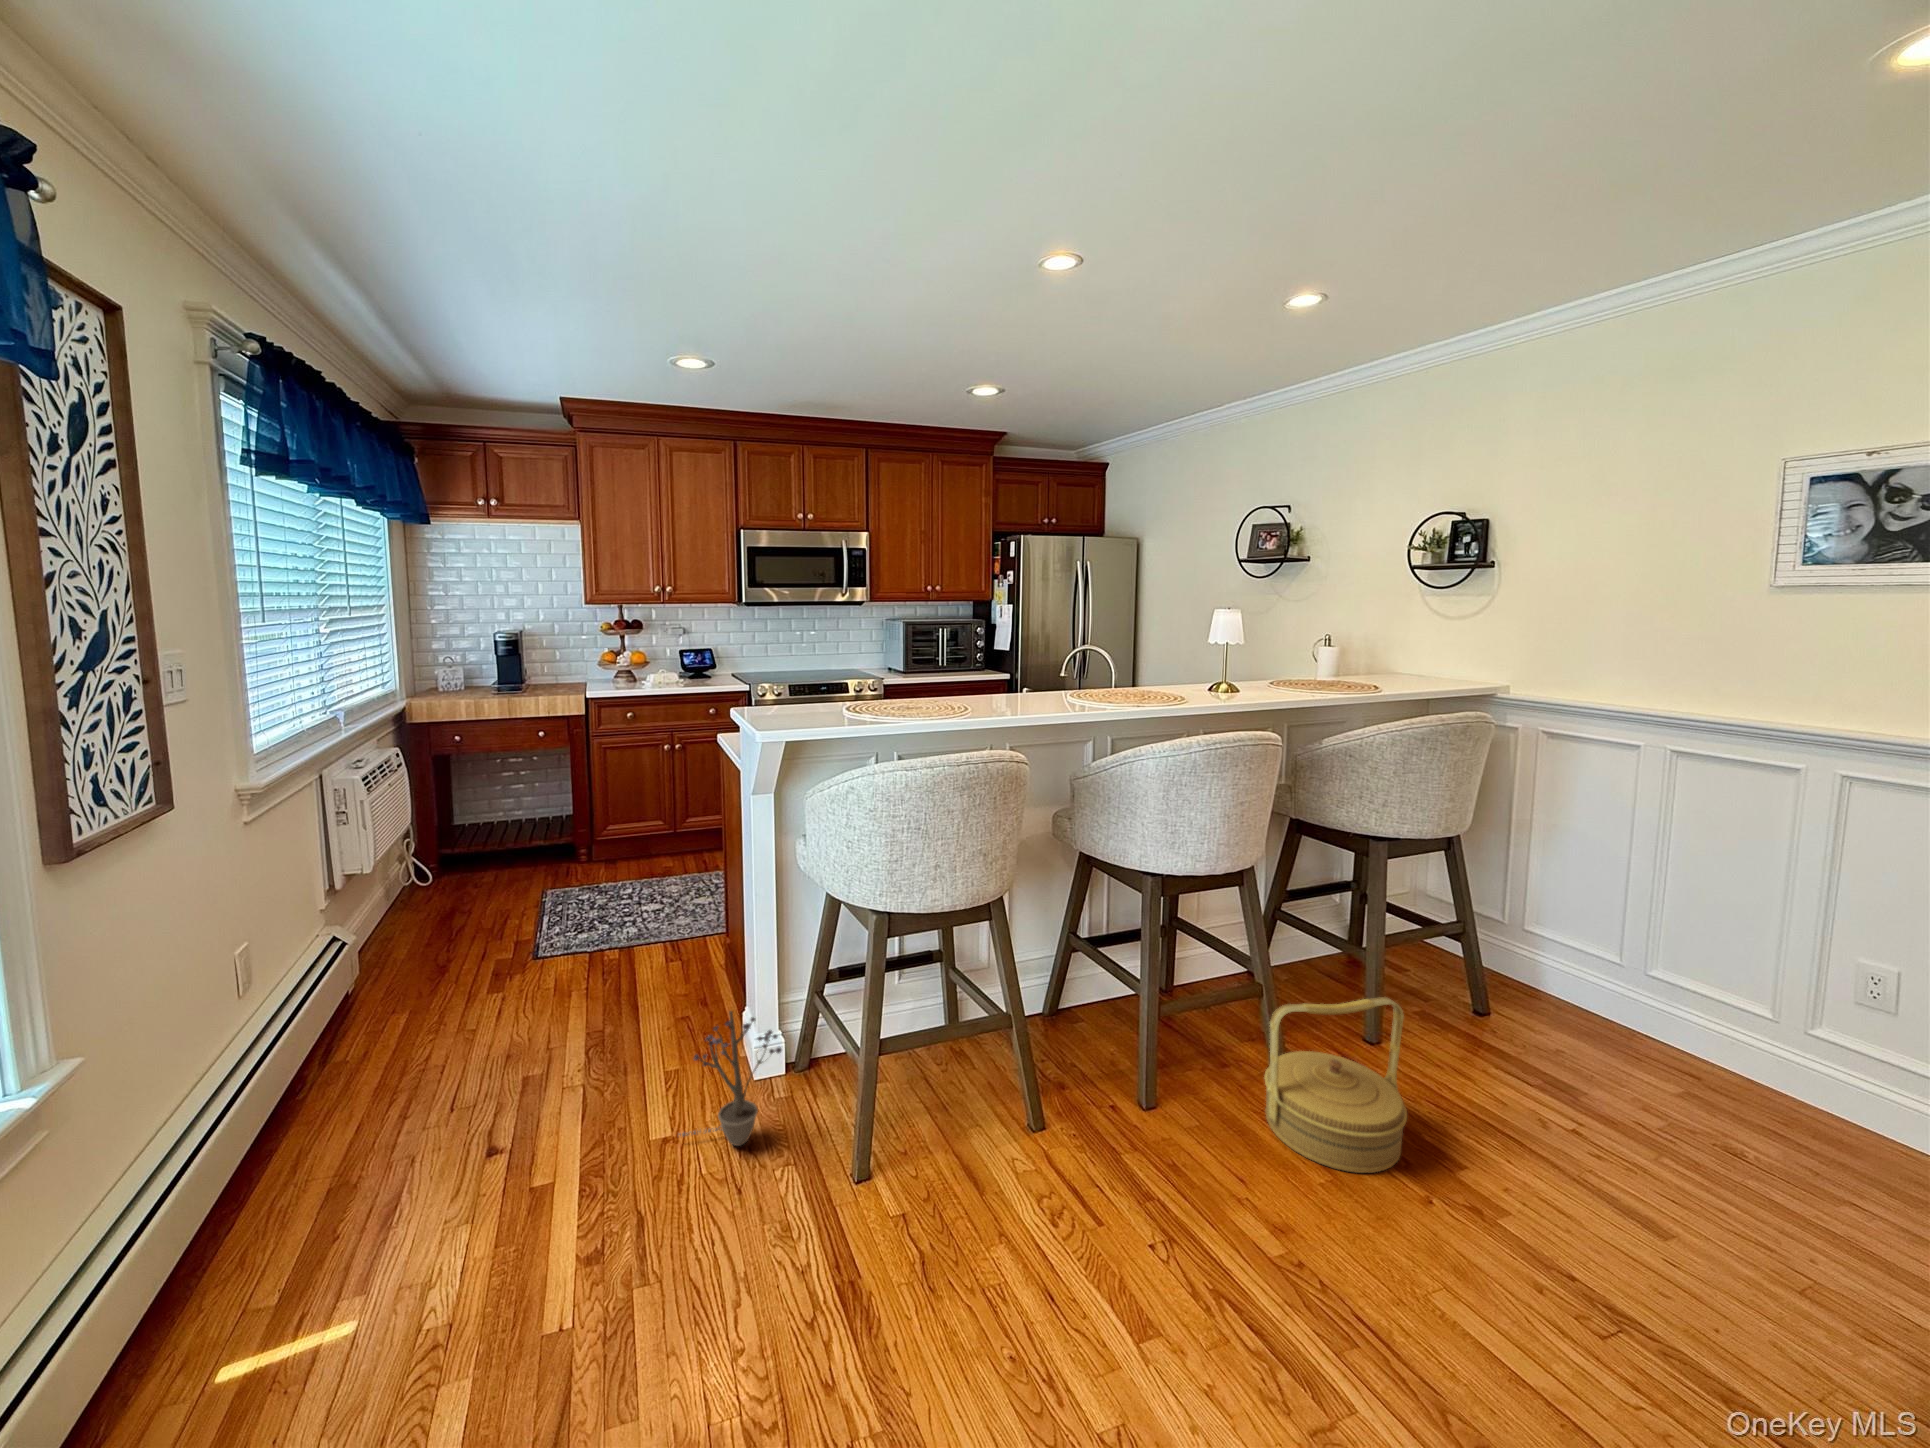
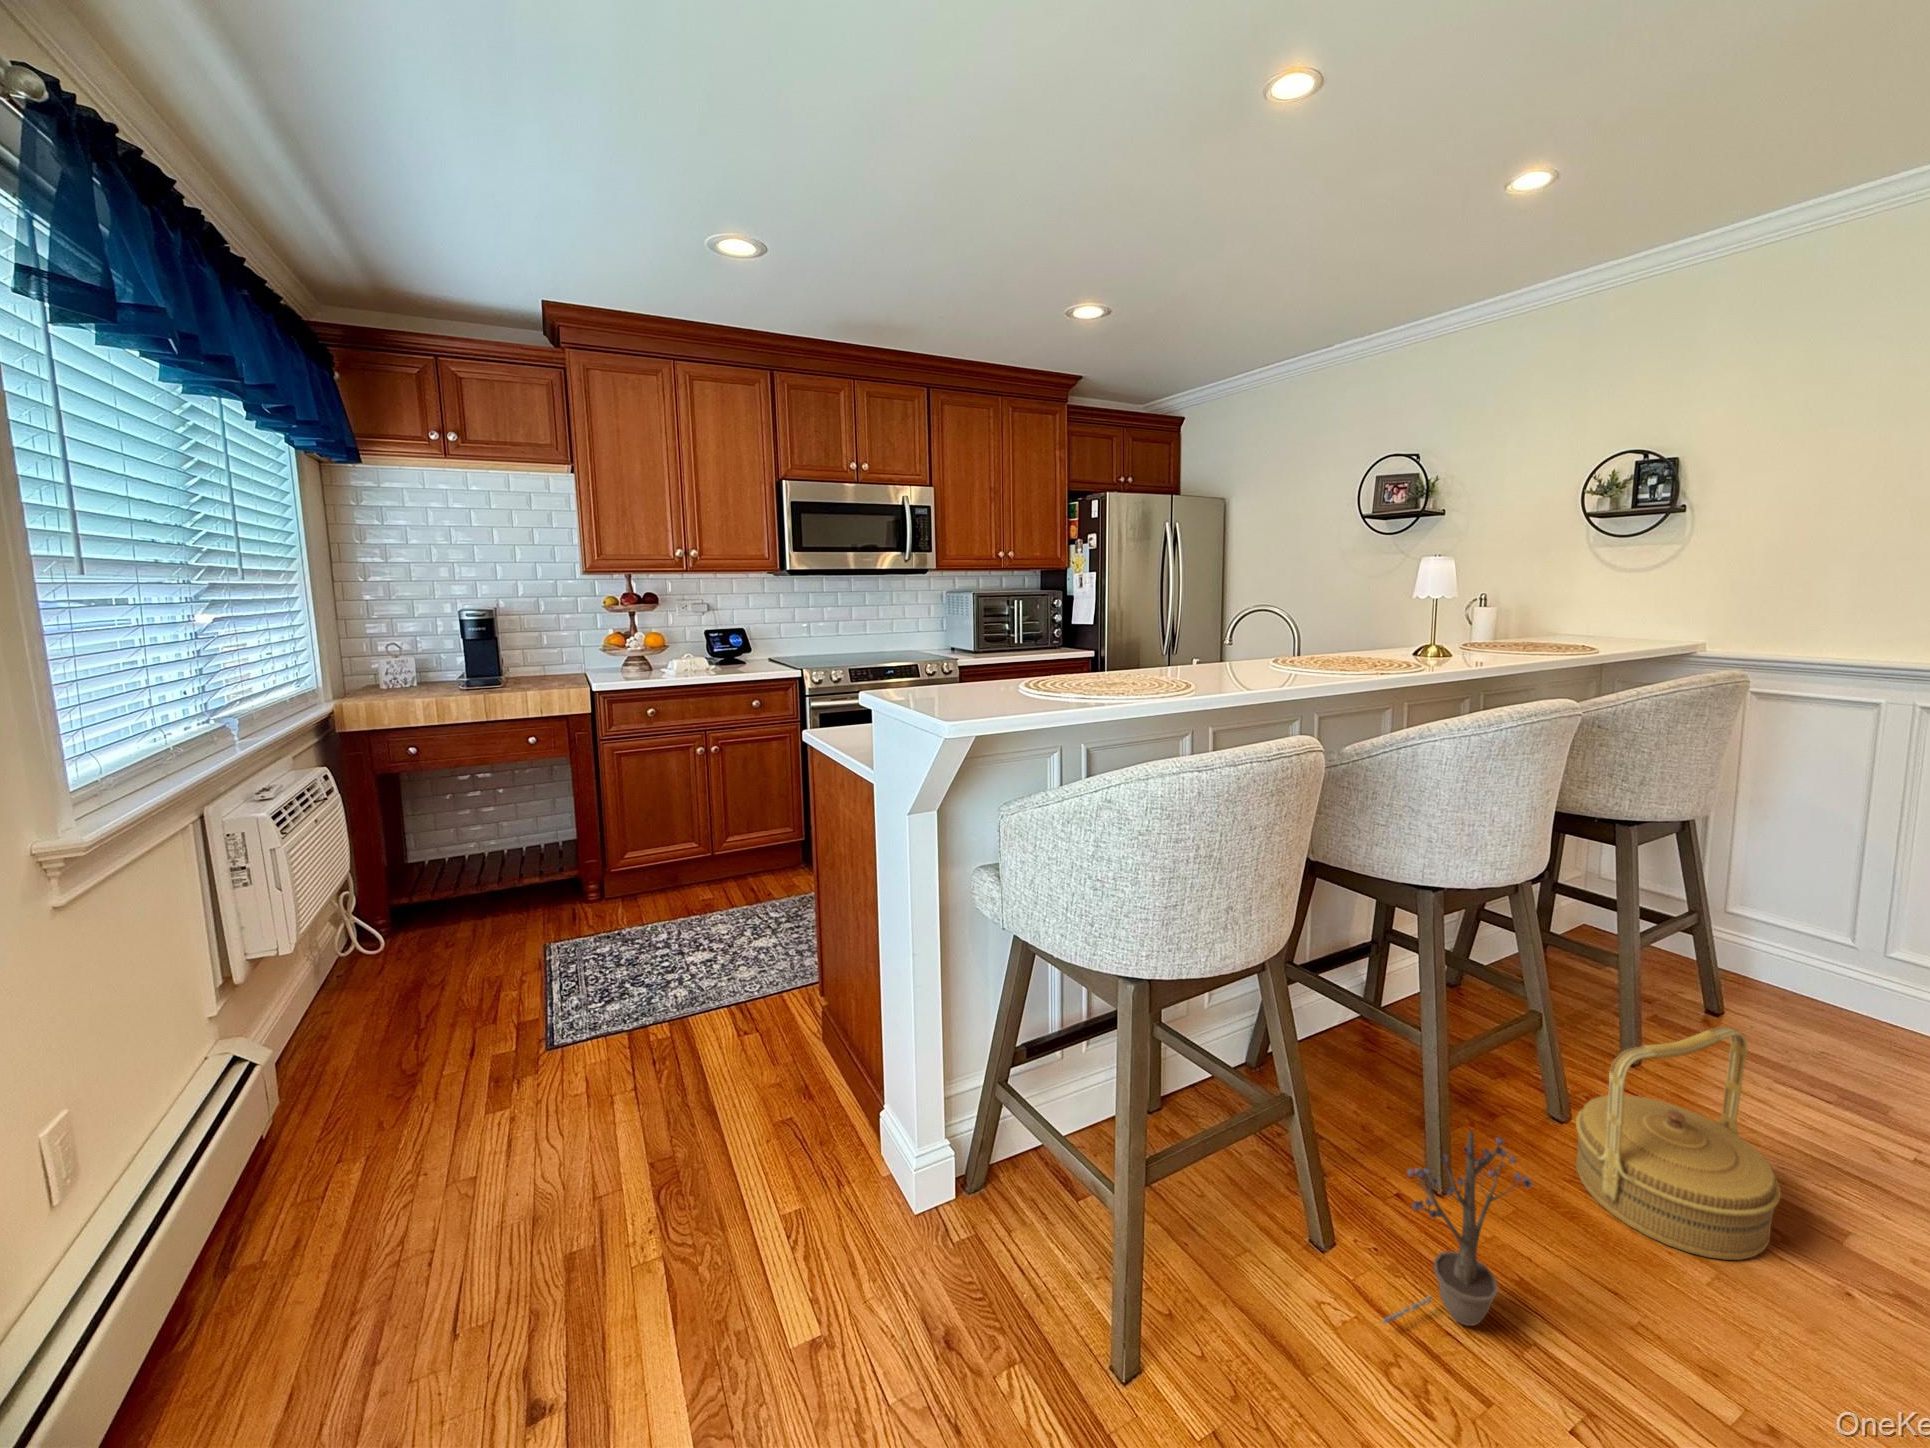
decorative plant: present [679,1011,782,1146] -> present [1383,1131,1533,1326]

